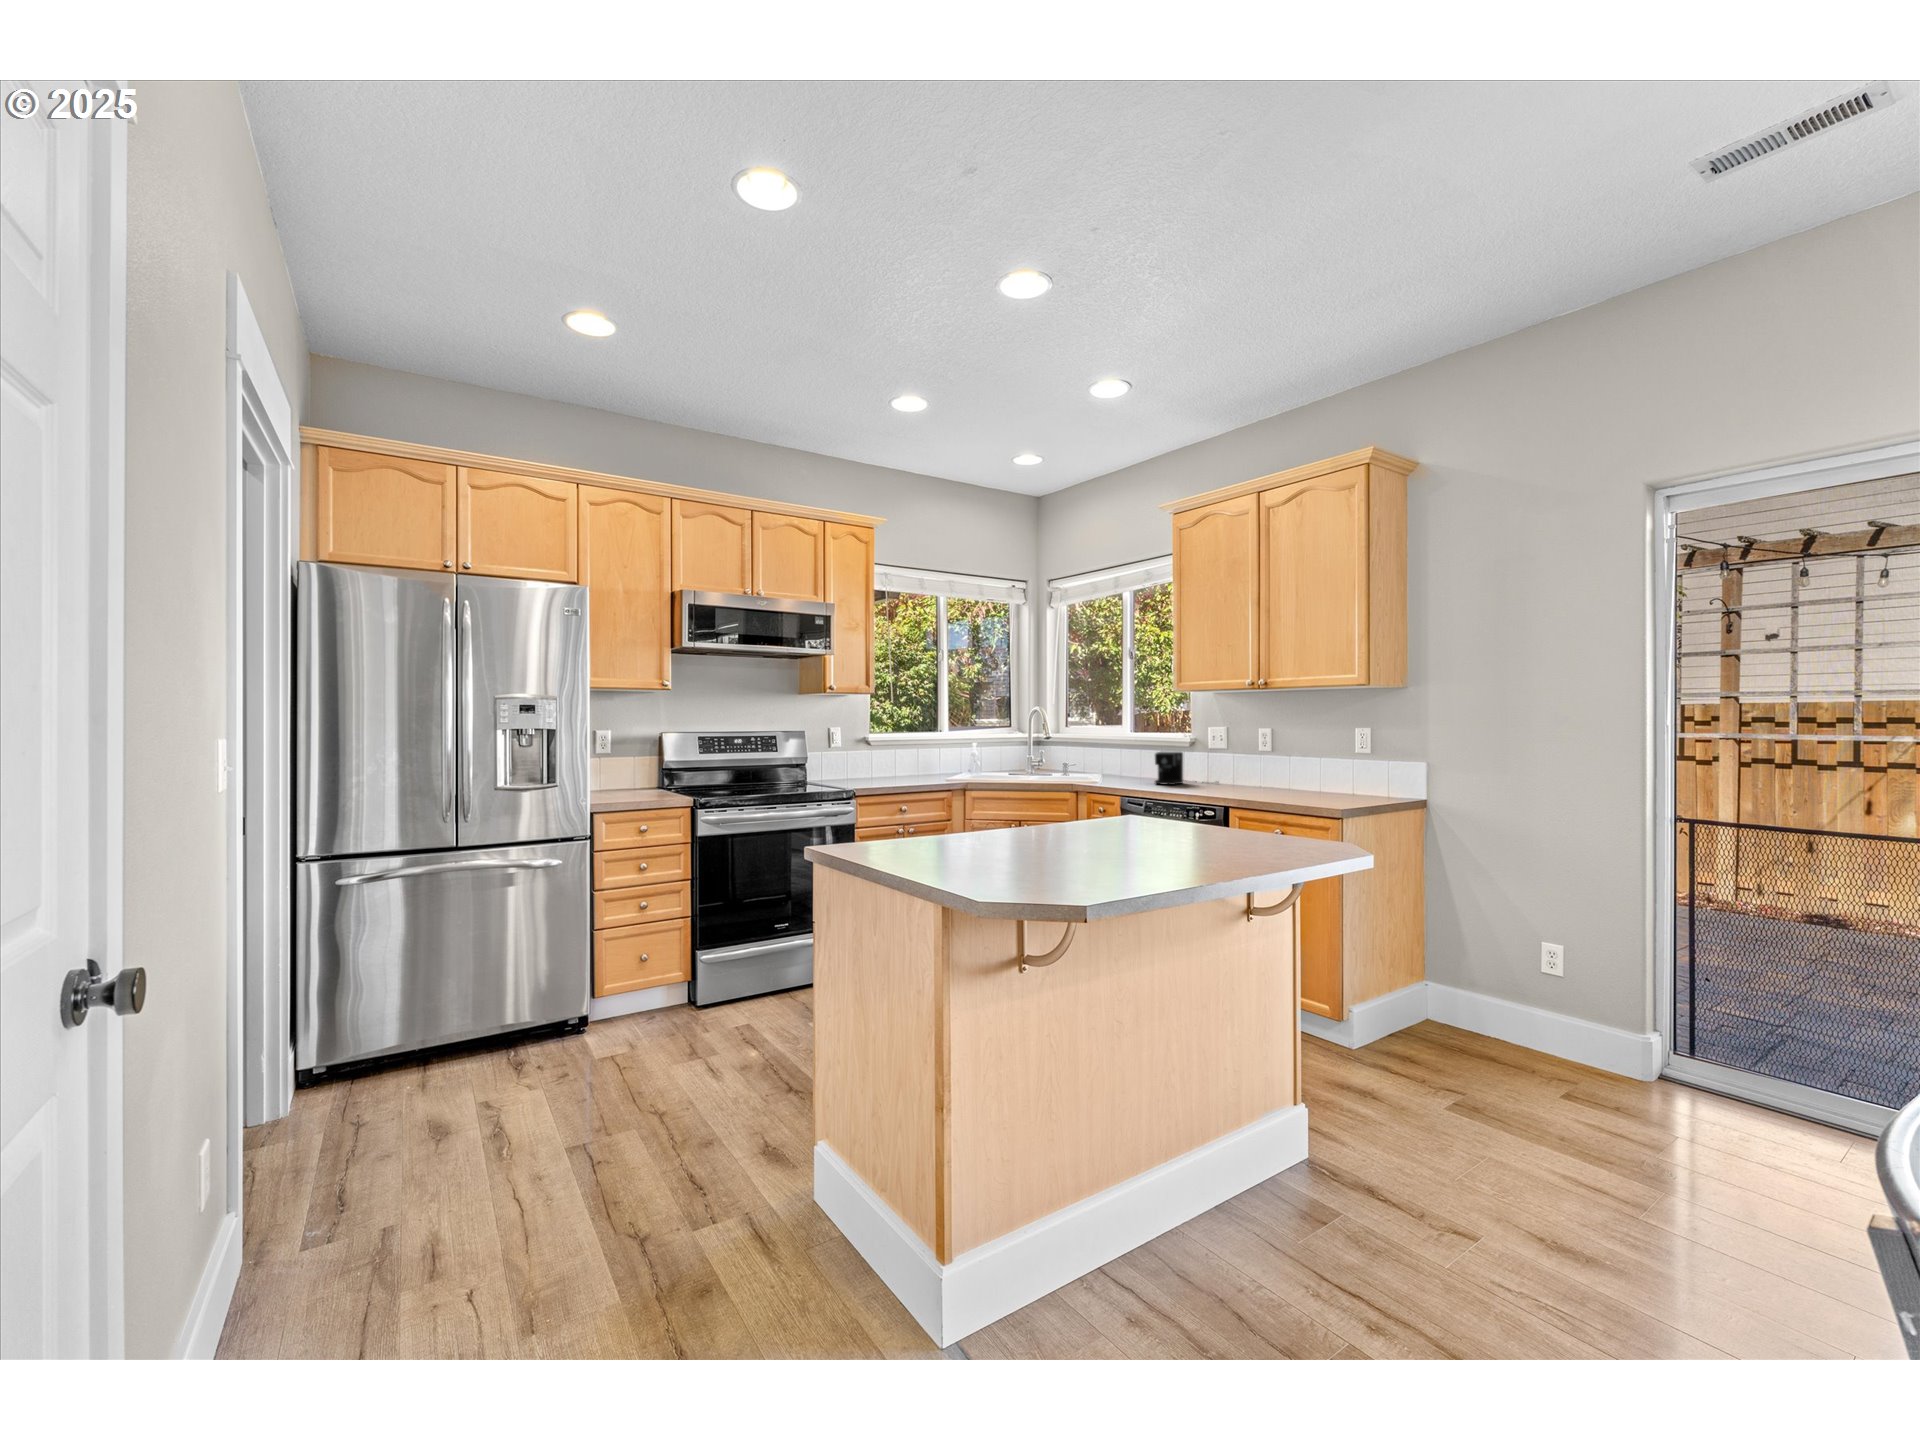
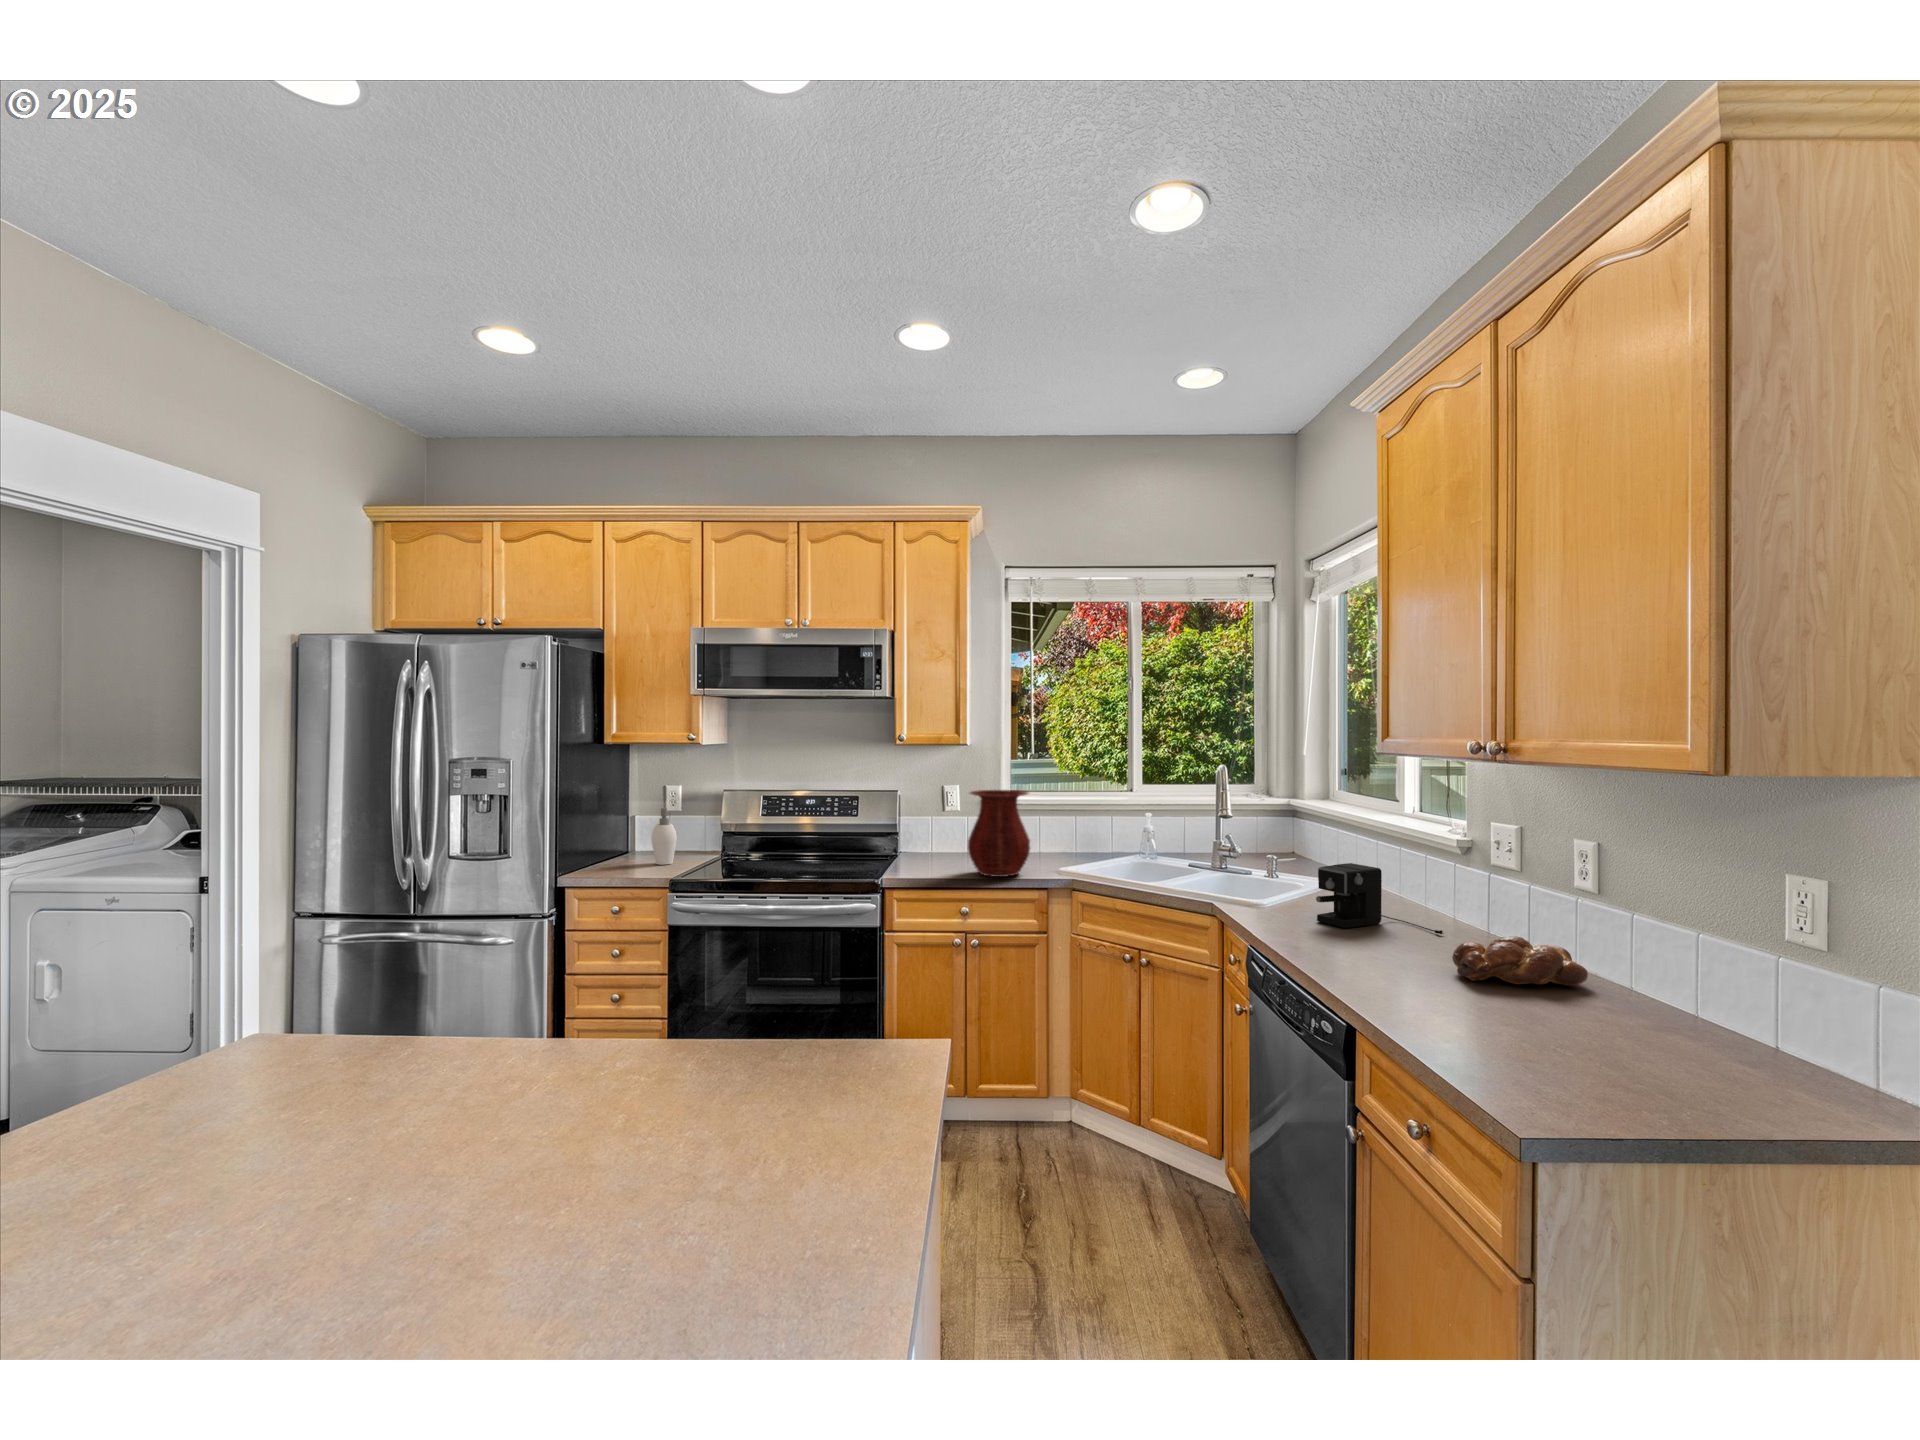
vase: none [896,724,943,785] -> present [968,790,1030,877]
soap dispenser: none [619,747,646,797] -> present [651,808,677,865]
bread loaf: none [1255,770,1312,791] -> present [1452,936,1588,985]

